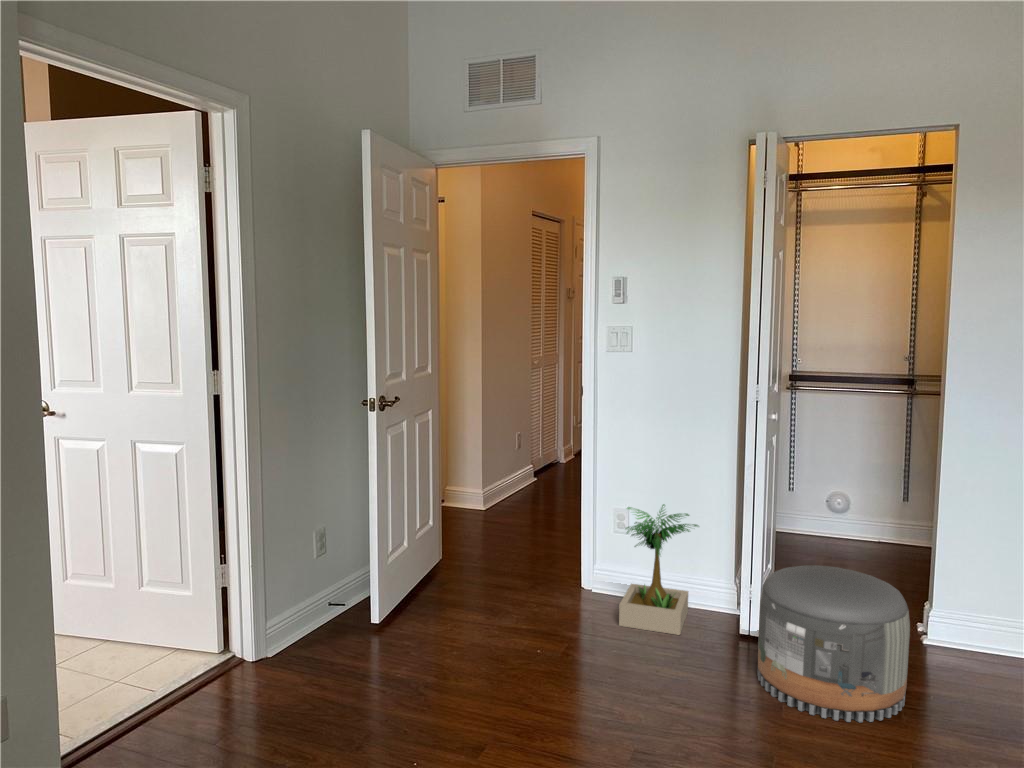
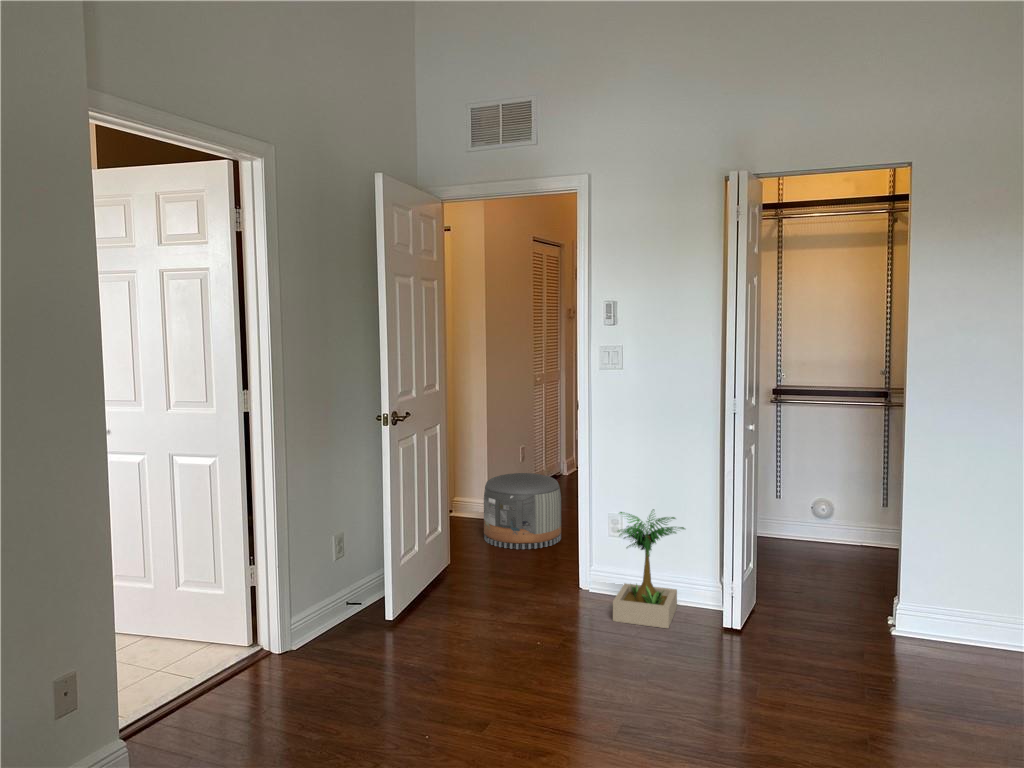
pouf: present [757,565,910,722] -> present [484,473,561,549]

